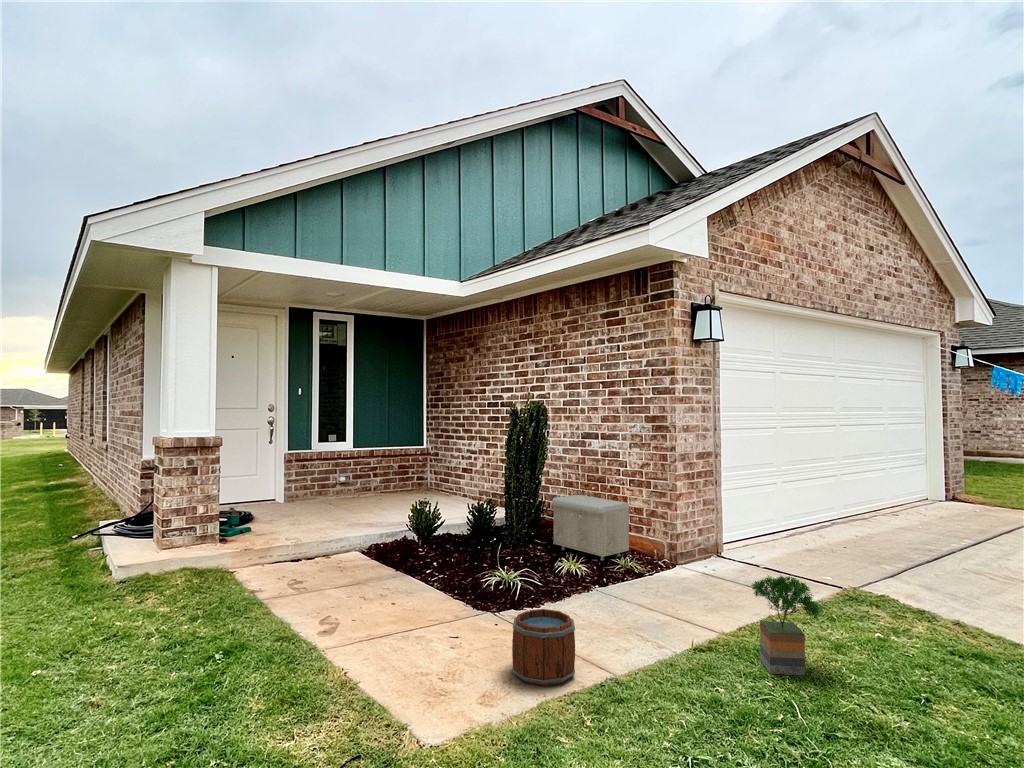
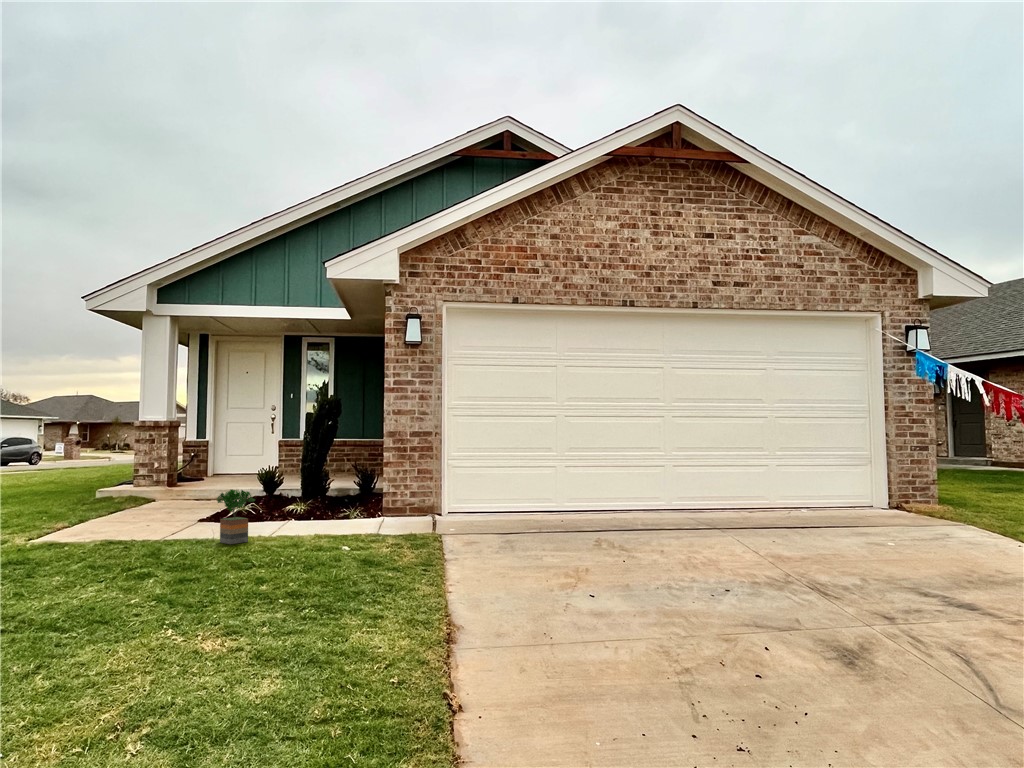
storage bench: present [552,495,629,561] -> none [347,468,381,512]
bucket: present [512,609,575,686] -> none [124,502,162,535]

